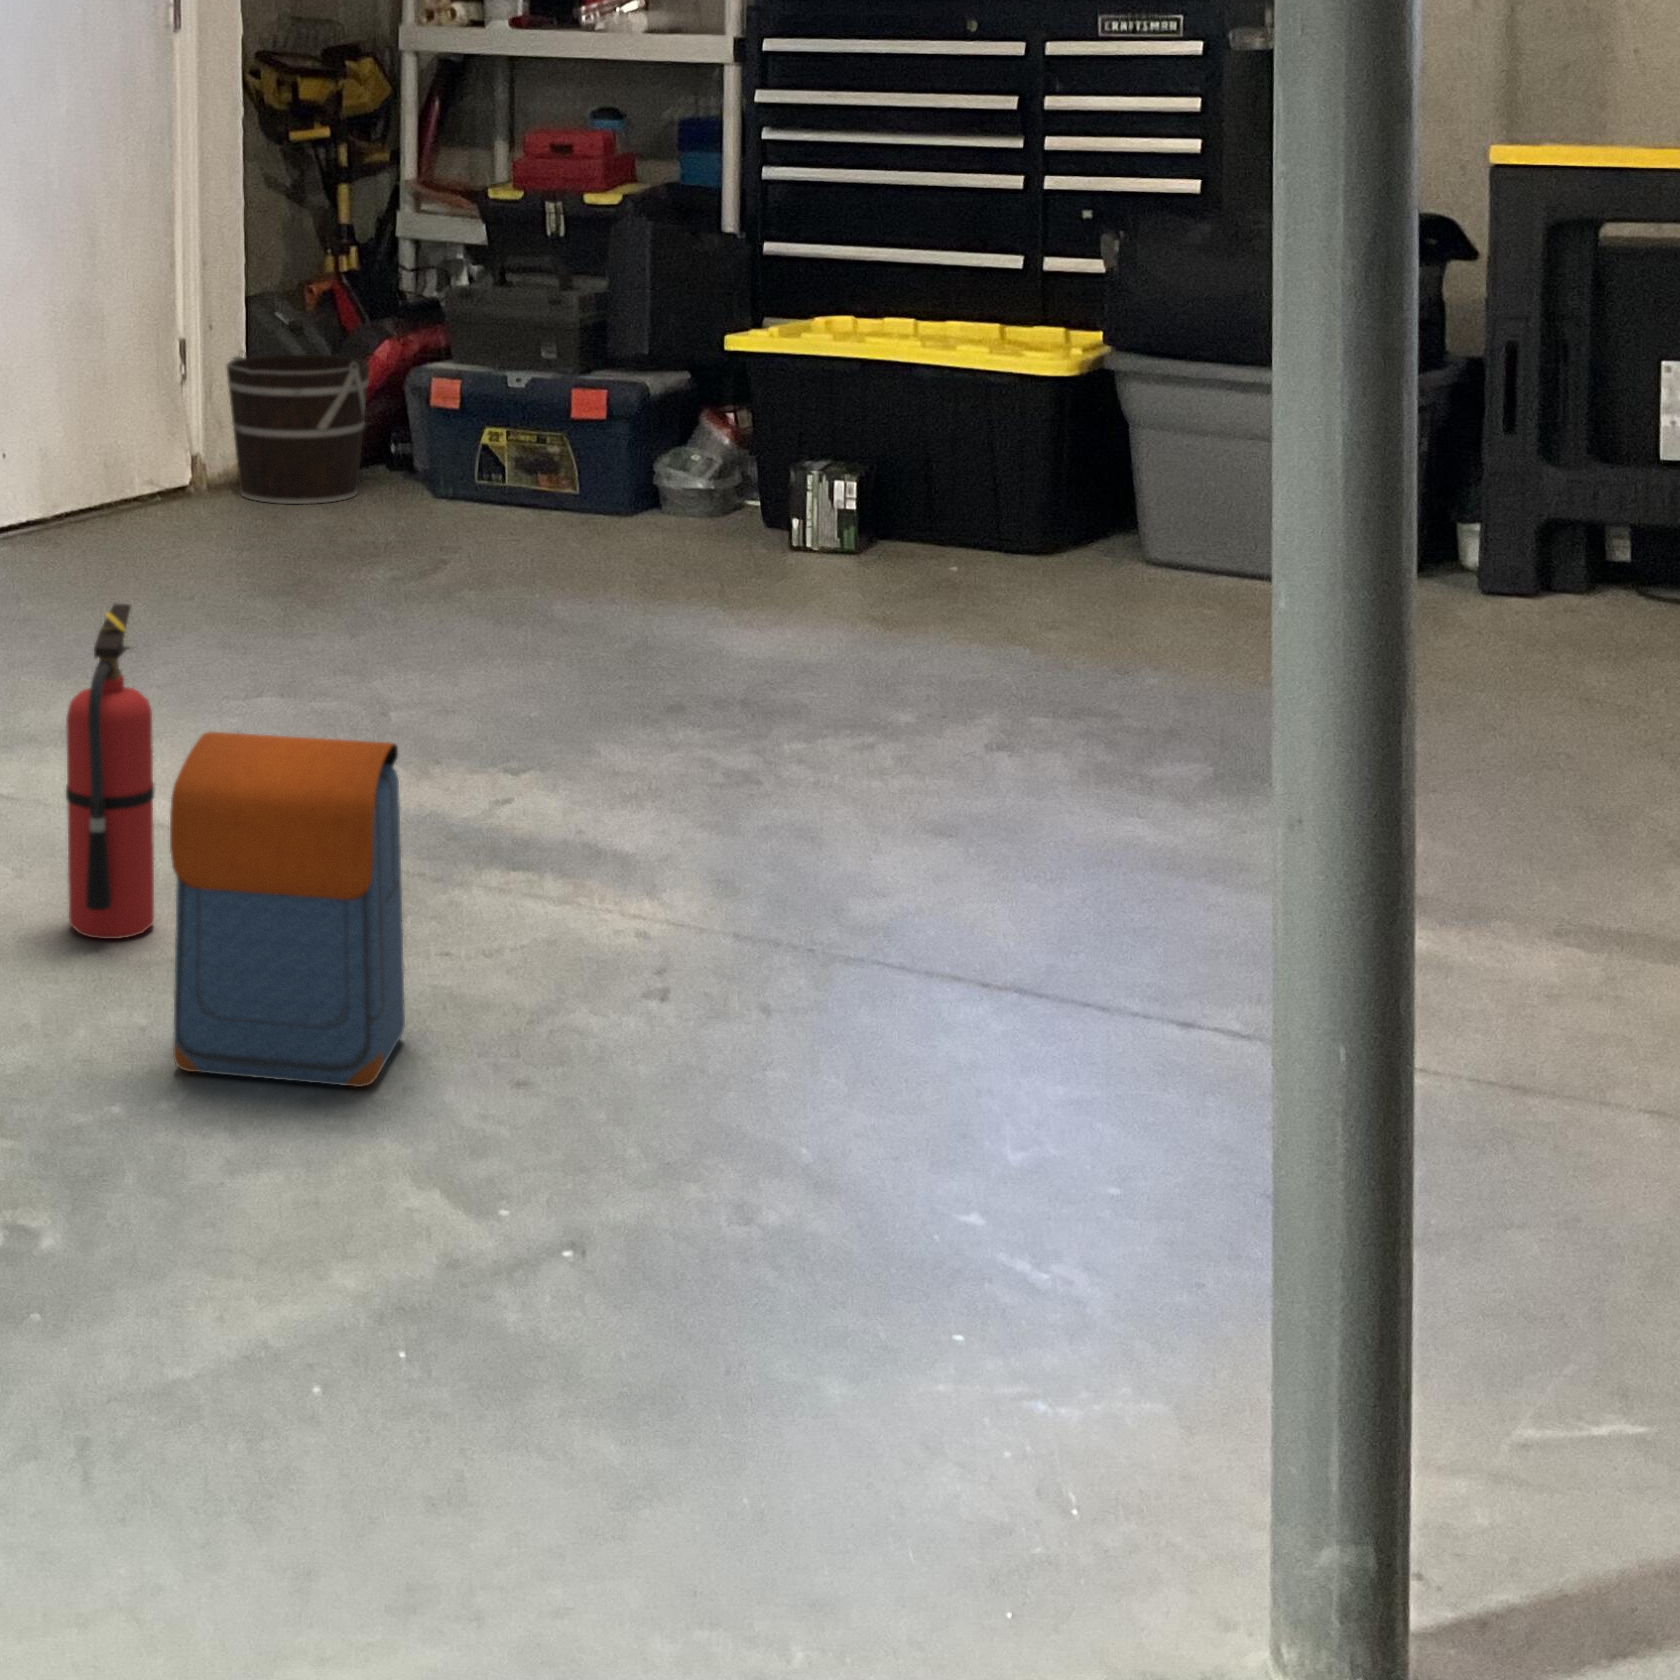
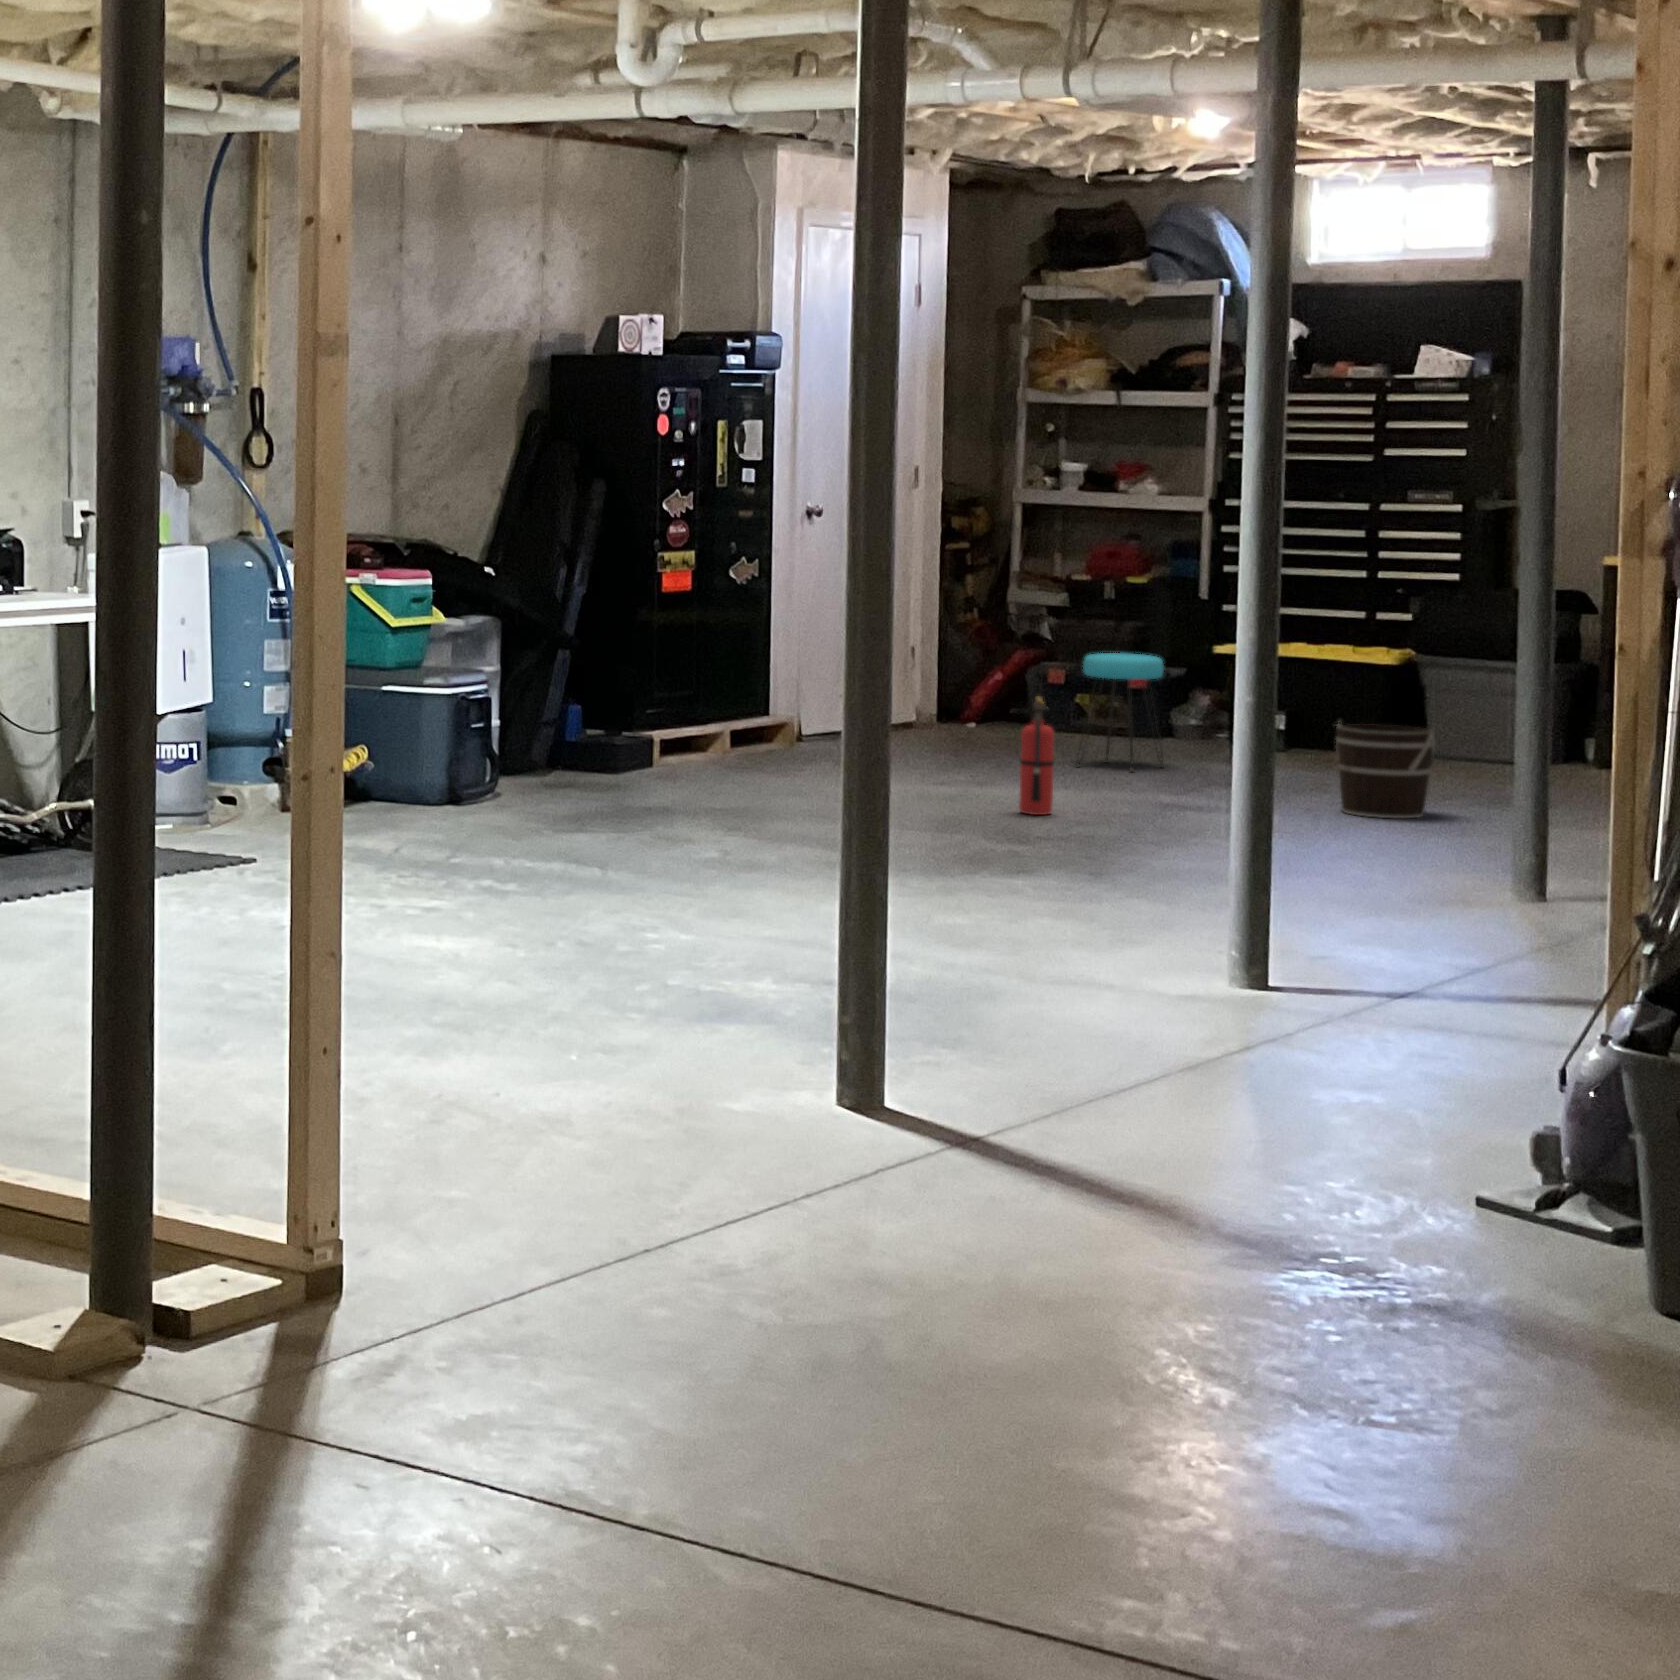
bucket: present [227,354,370,504] -> present [1336,724,1435,818]
stool: none [385,392,581,668] -> present [1077,653,1164,771]
backpack: present [170,732,405,1087] -> none [1091,724,1167,837]

